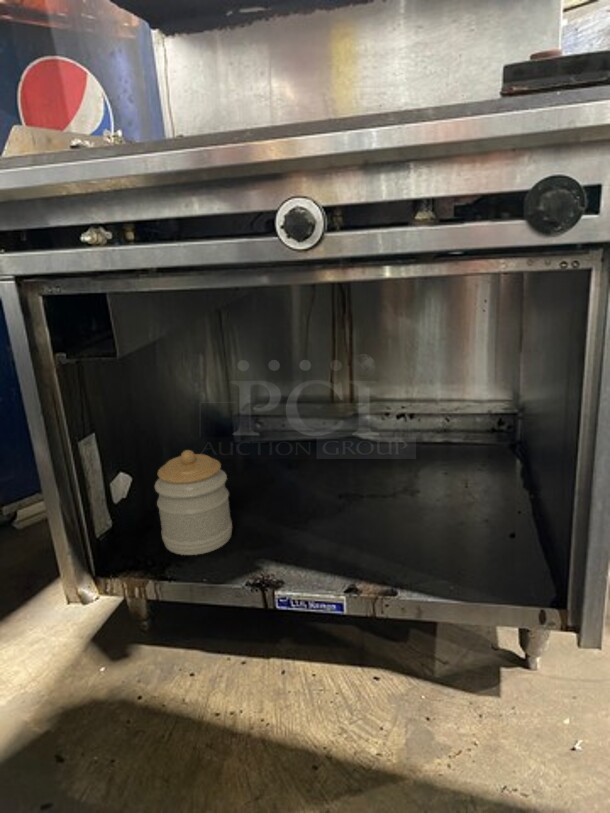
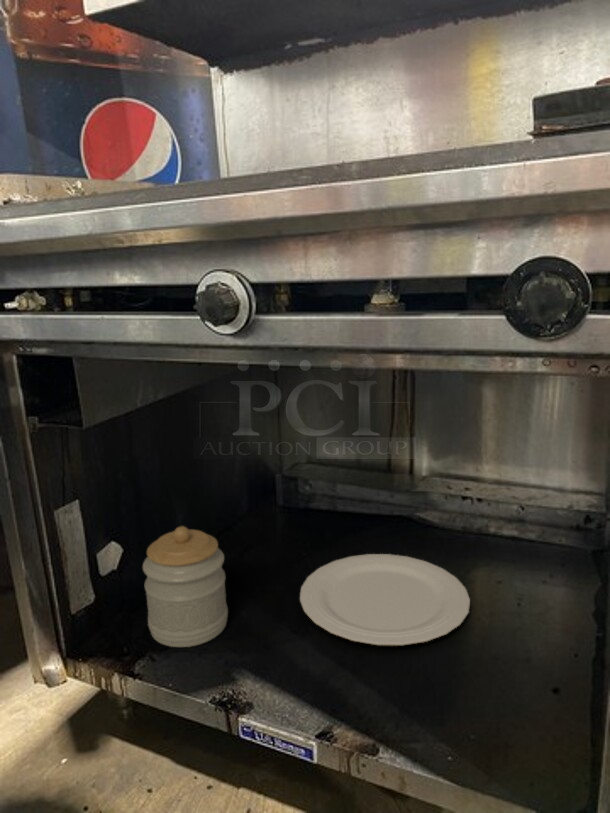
plate: none [287,463,429,527] -> present [300,554,470,646]

